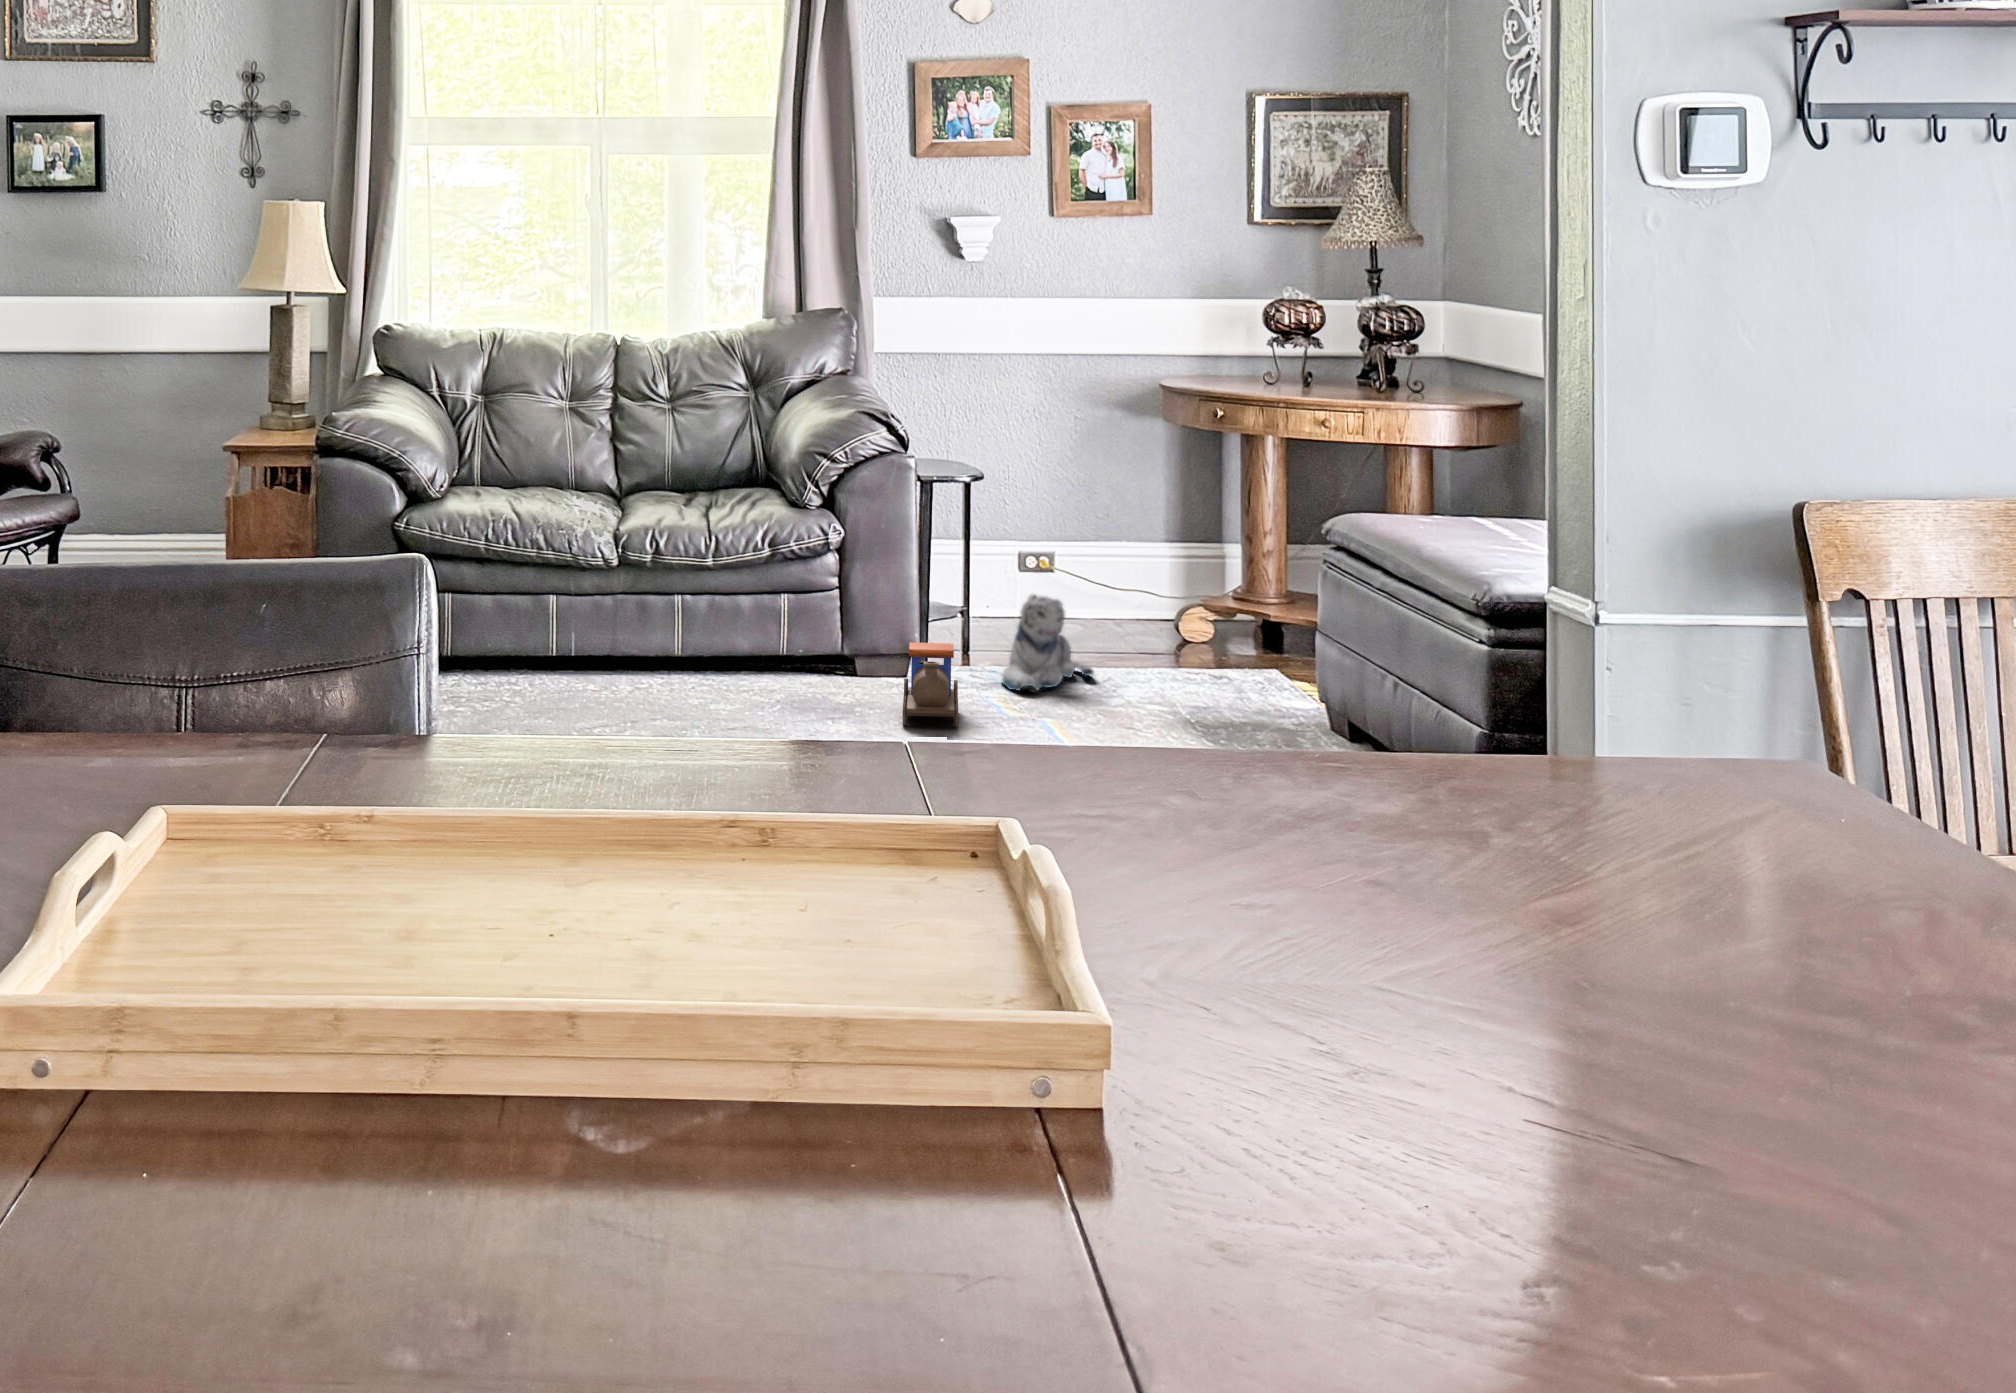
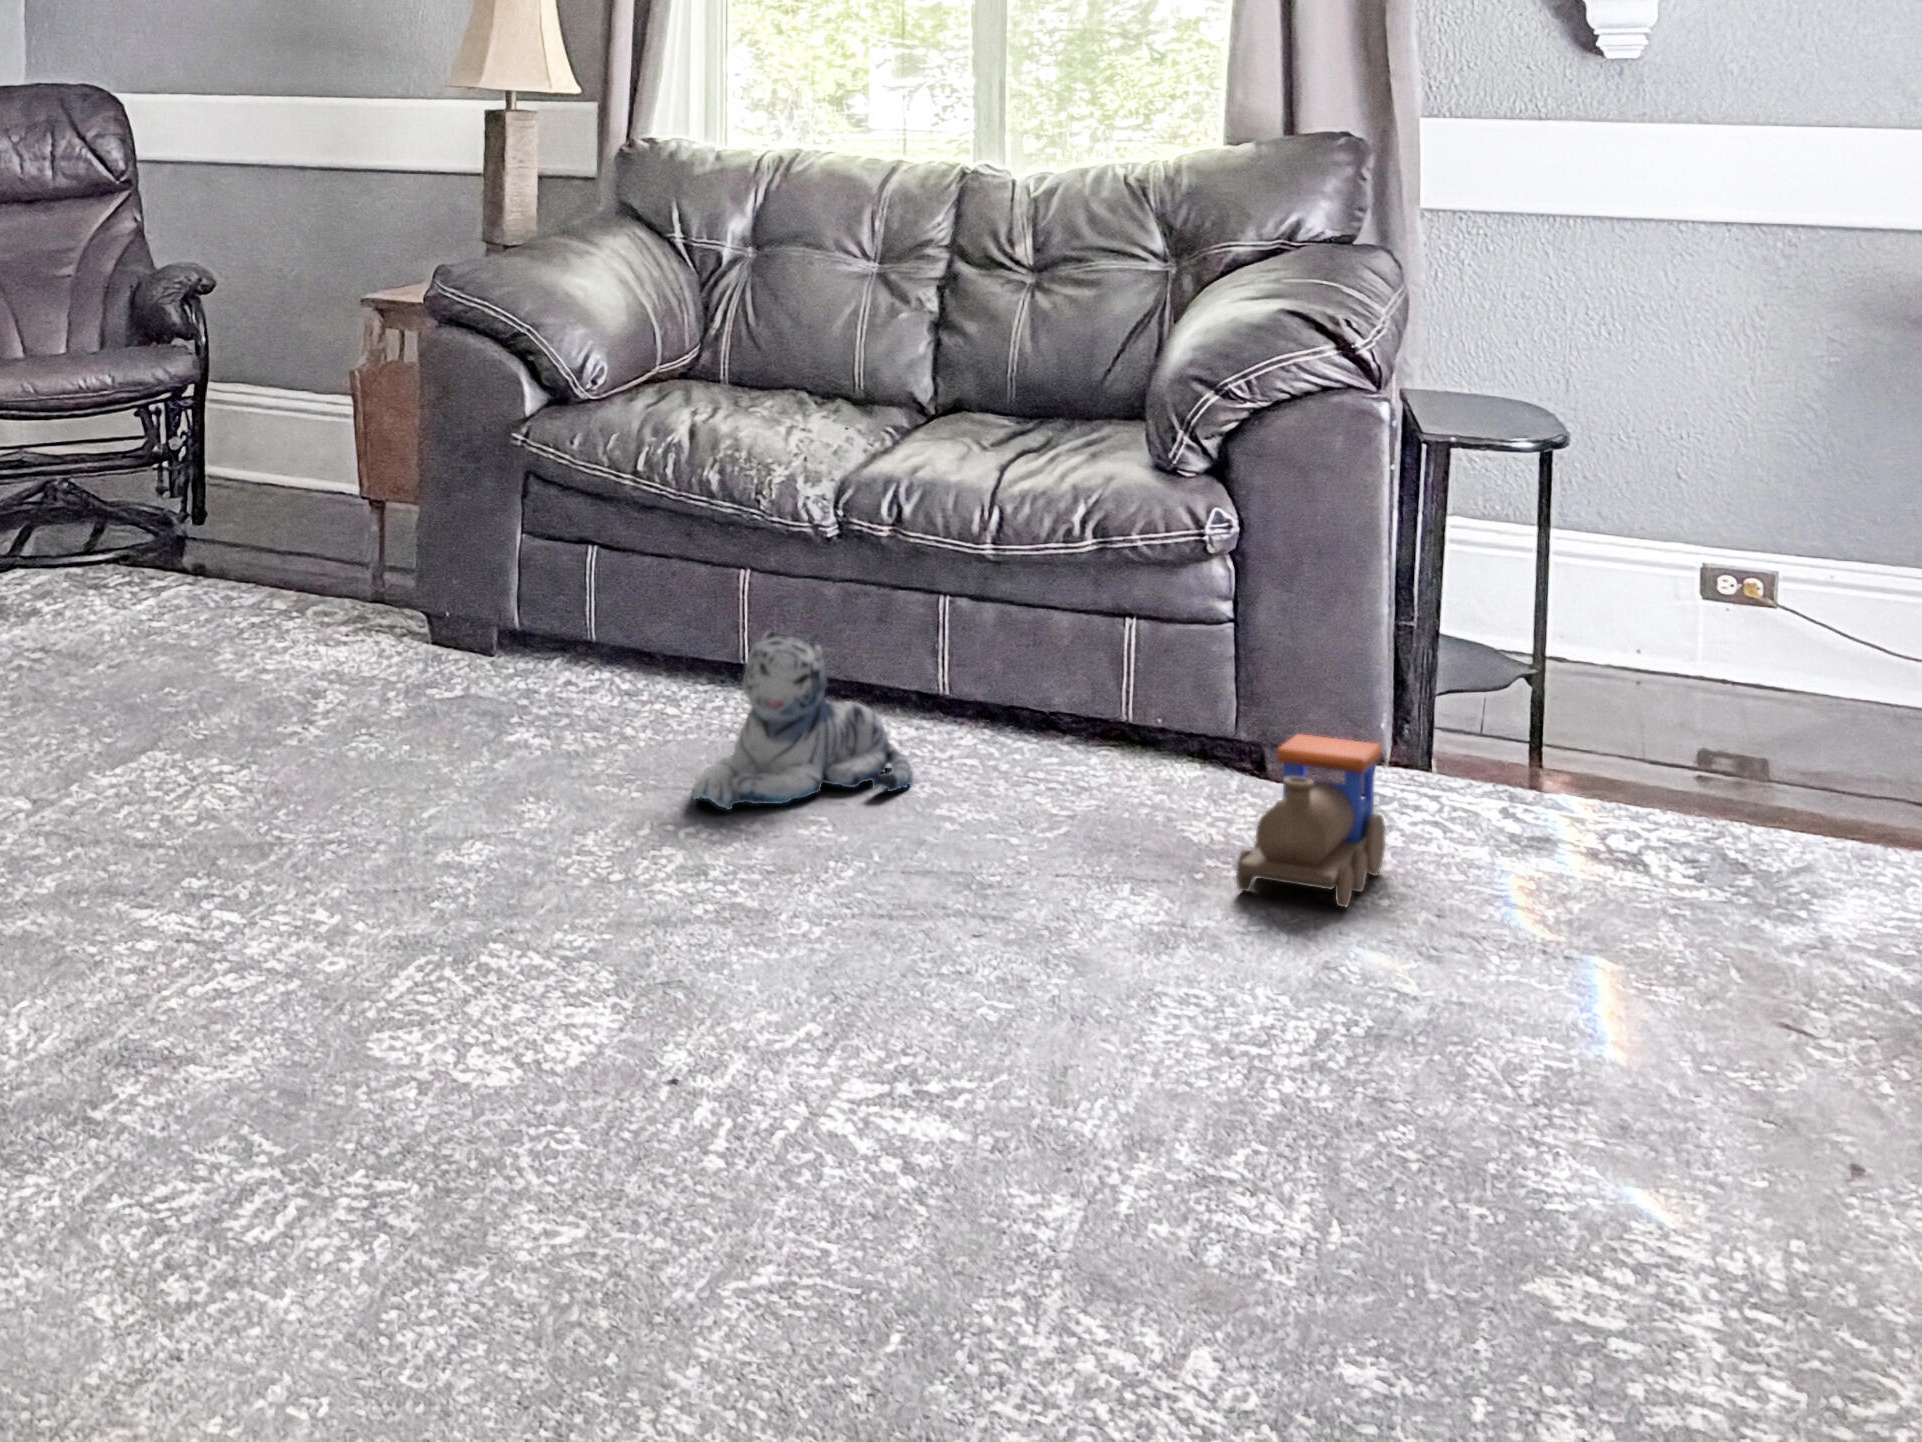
plush toy: present [1002,595,1094,691] -> present [691,632,912,810]

